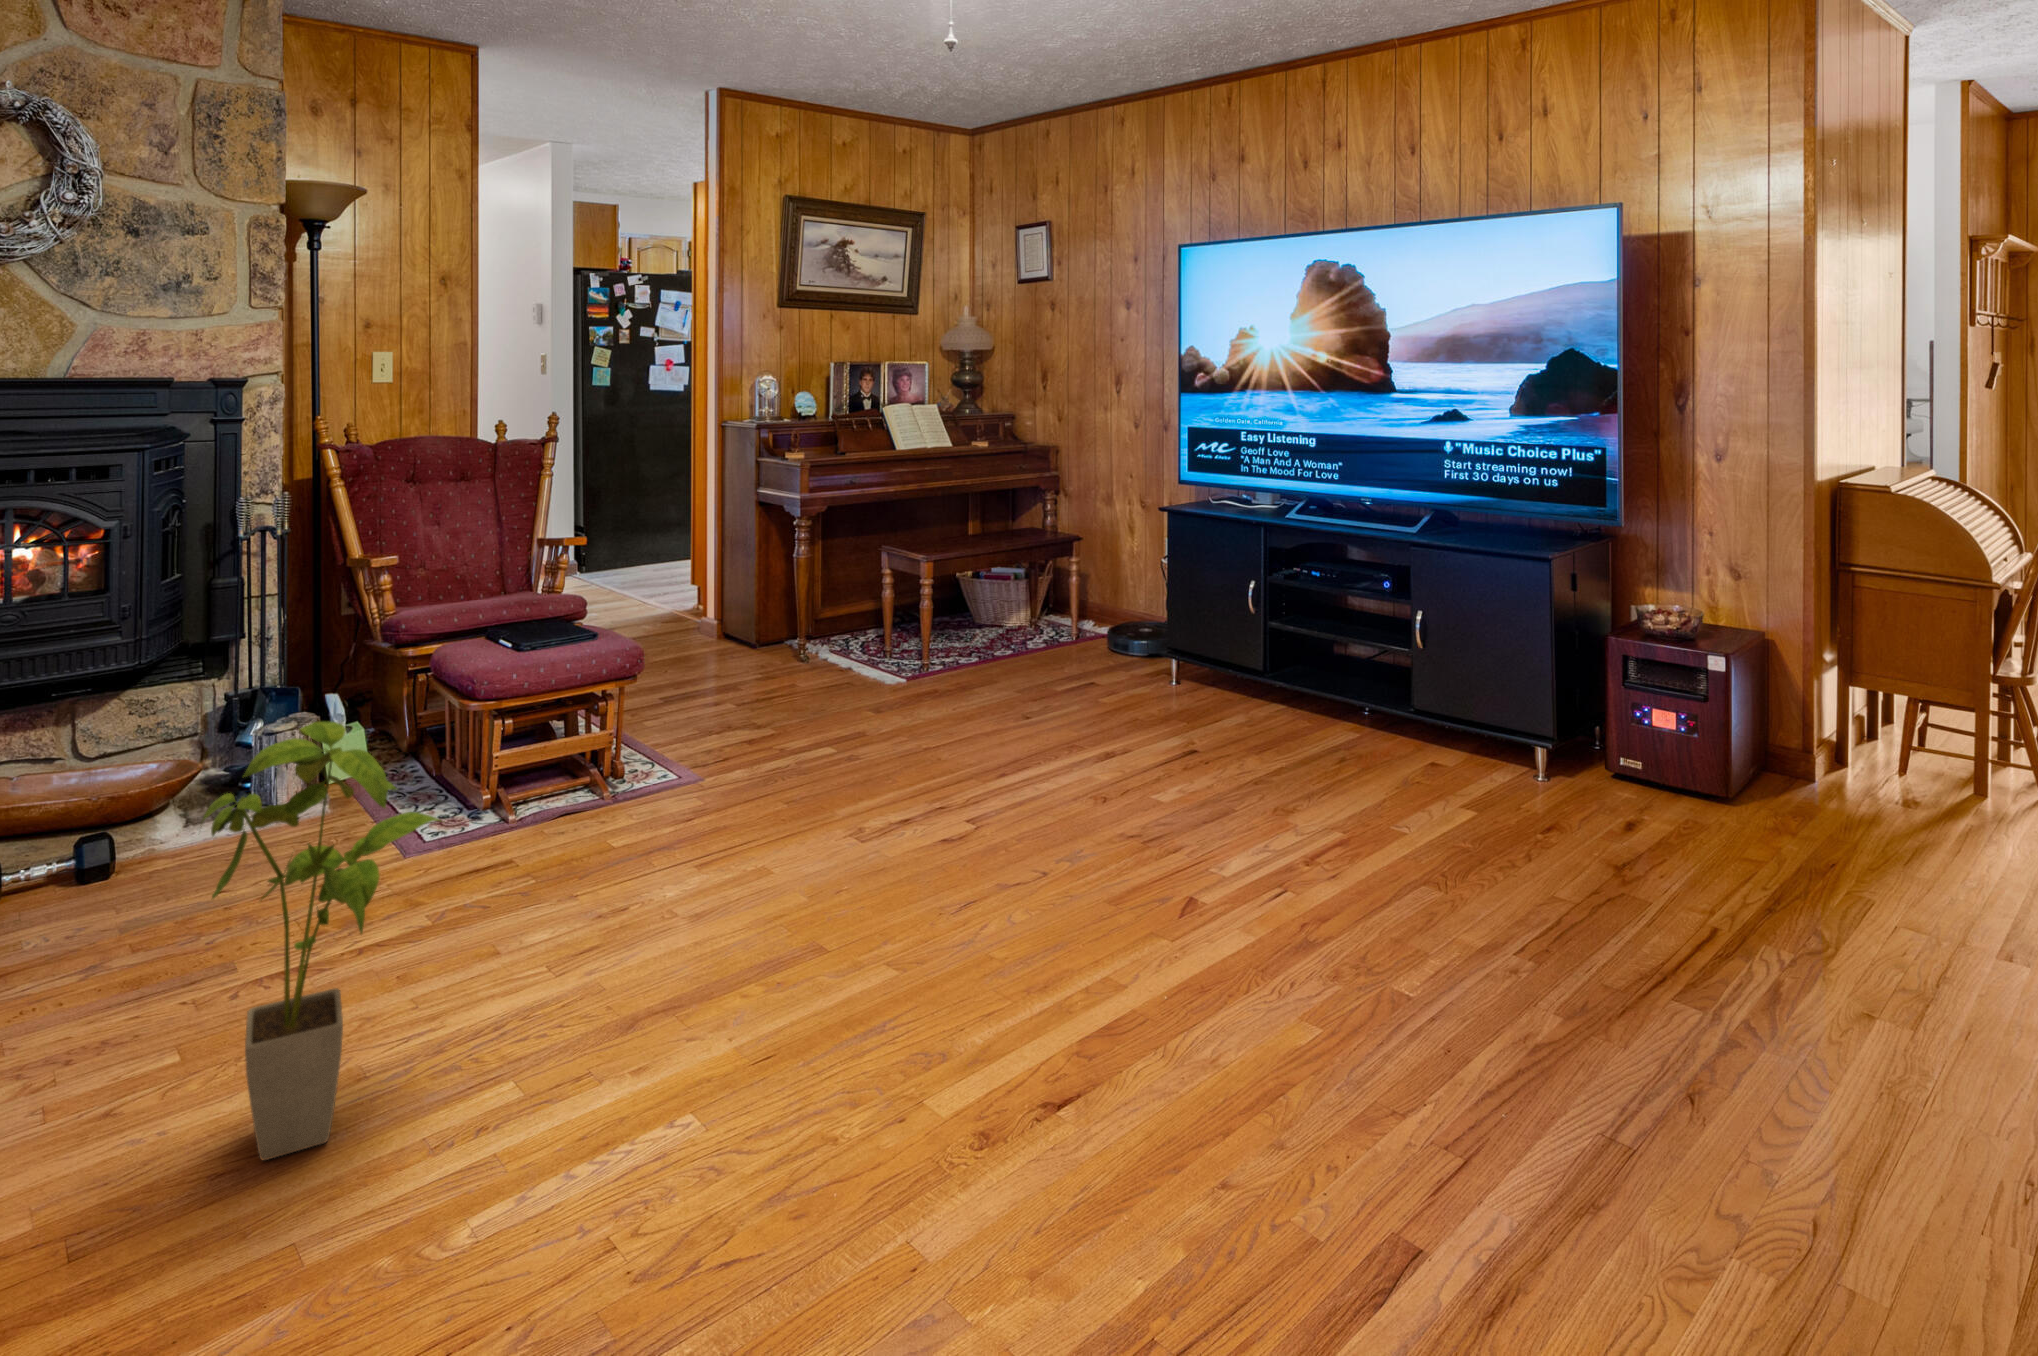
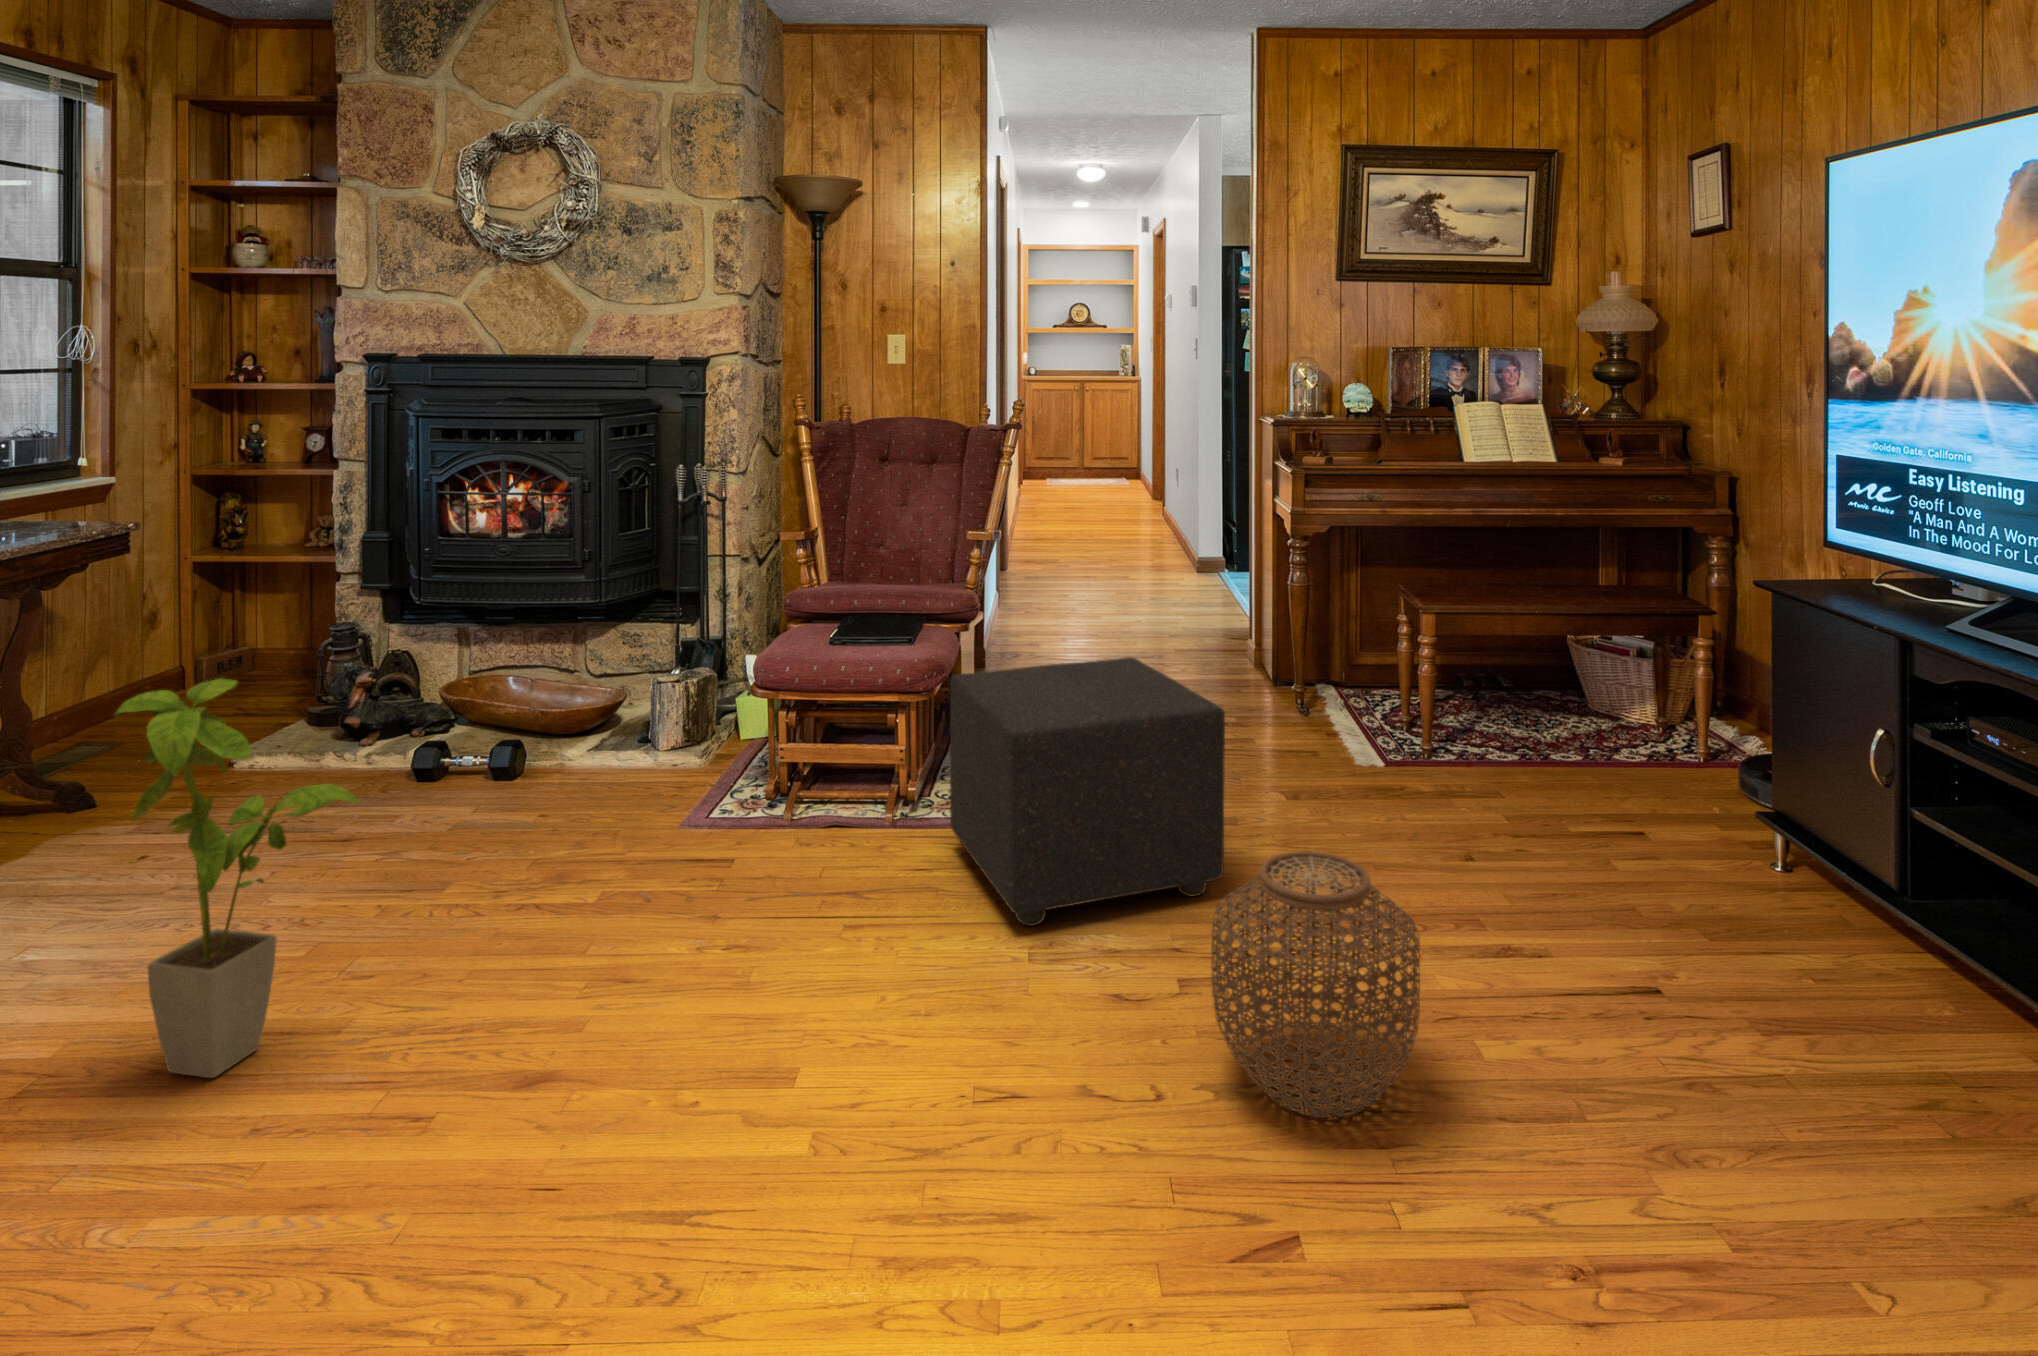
ottoman: none [702,616,939,822] -> present [950,657,1225,926]
woven basket: none [1058,691,1190,849] -> present [1211,851,1420,1118]

